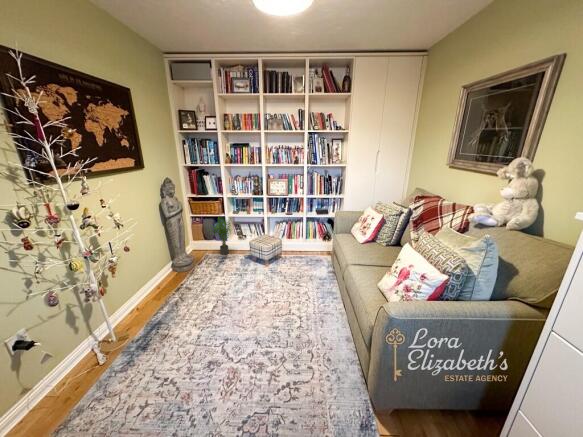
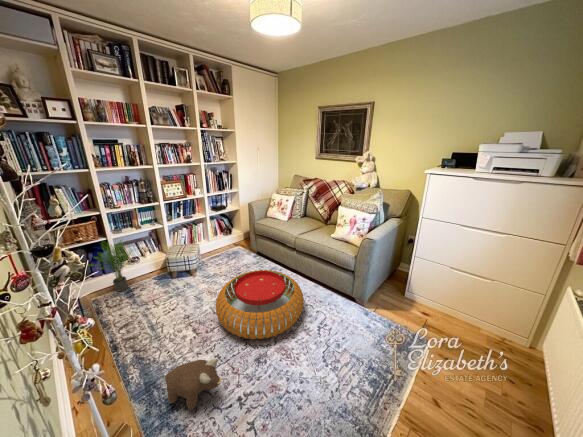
pouf: none [218,279,314,359] -> present [216,270,304,339]
plush toy: none [143,320,178,357] -> present [165,359,222,410]

